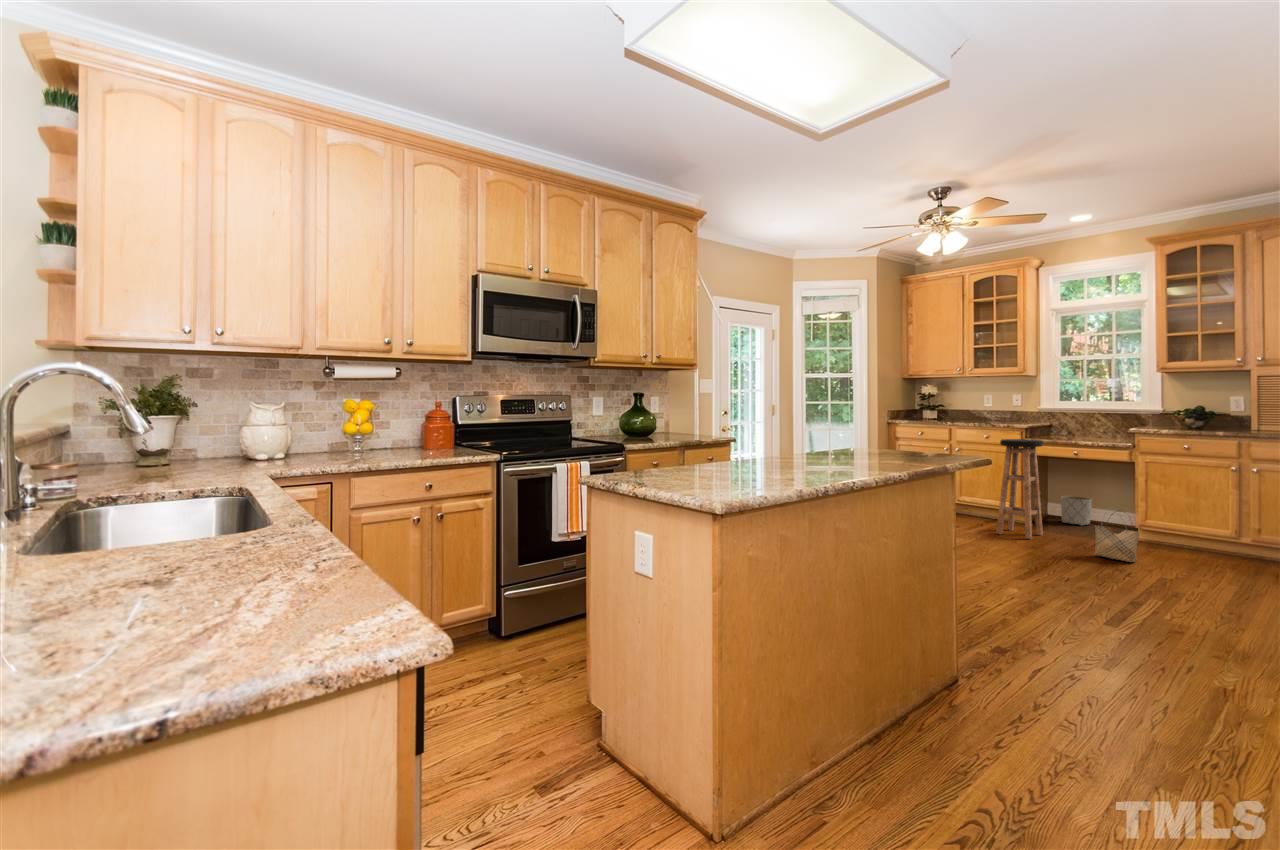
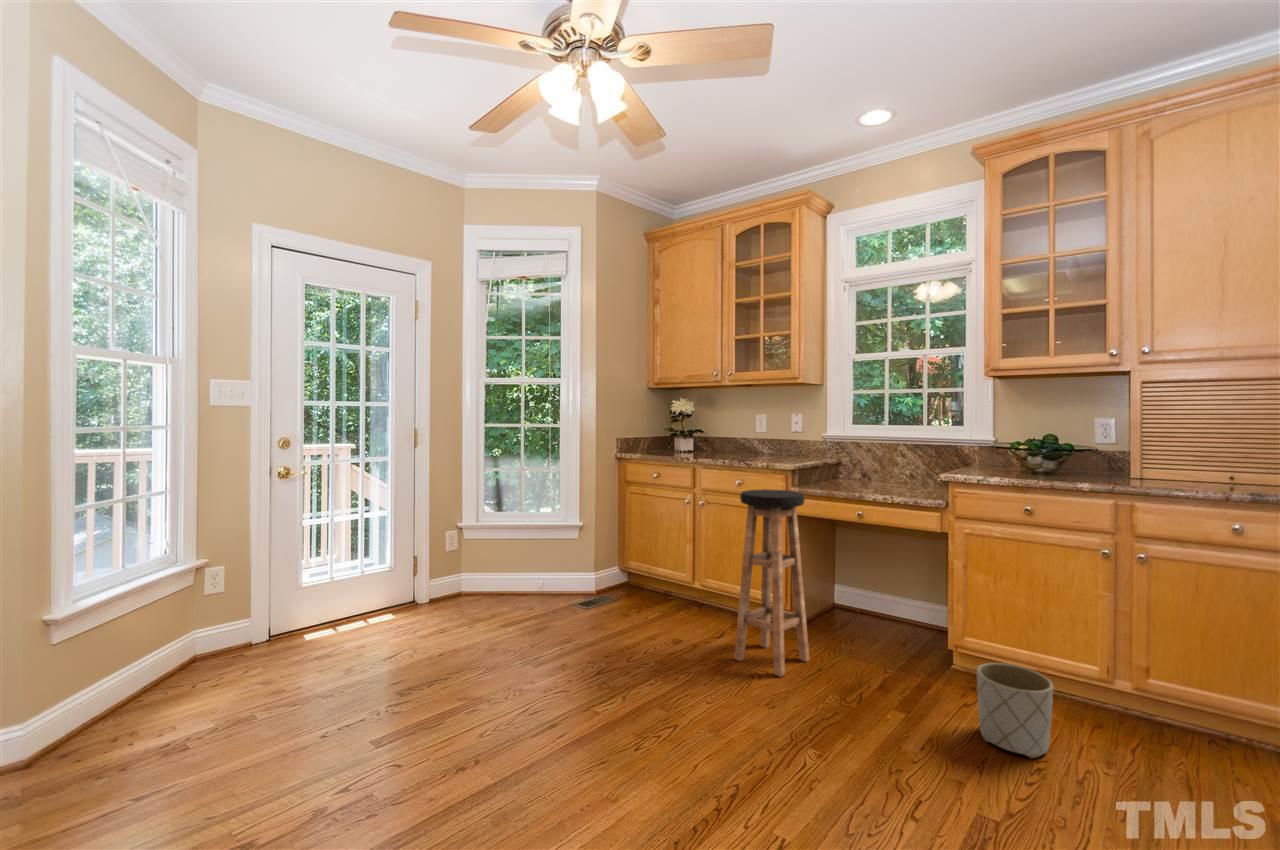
planter: present [1061,496,1092,526] -> present [976,663,1053,758]
woven basket: present [1095,511,1140,562] -> none [870,645,948,765]

